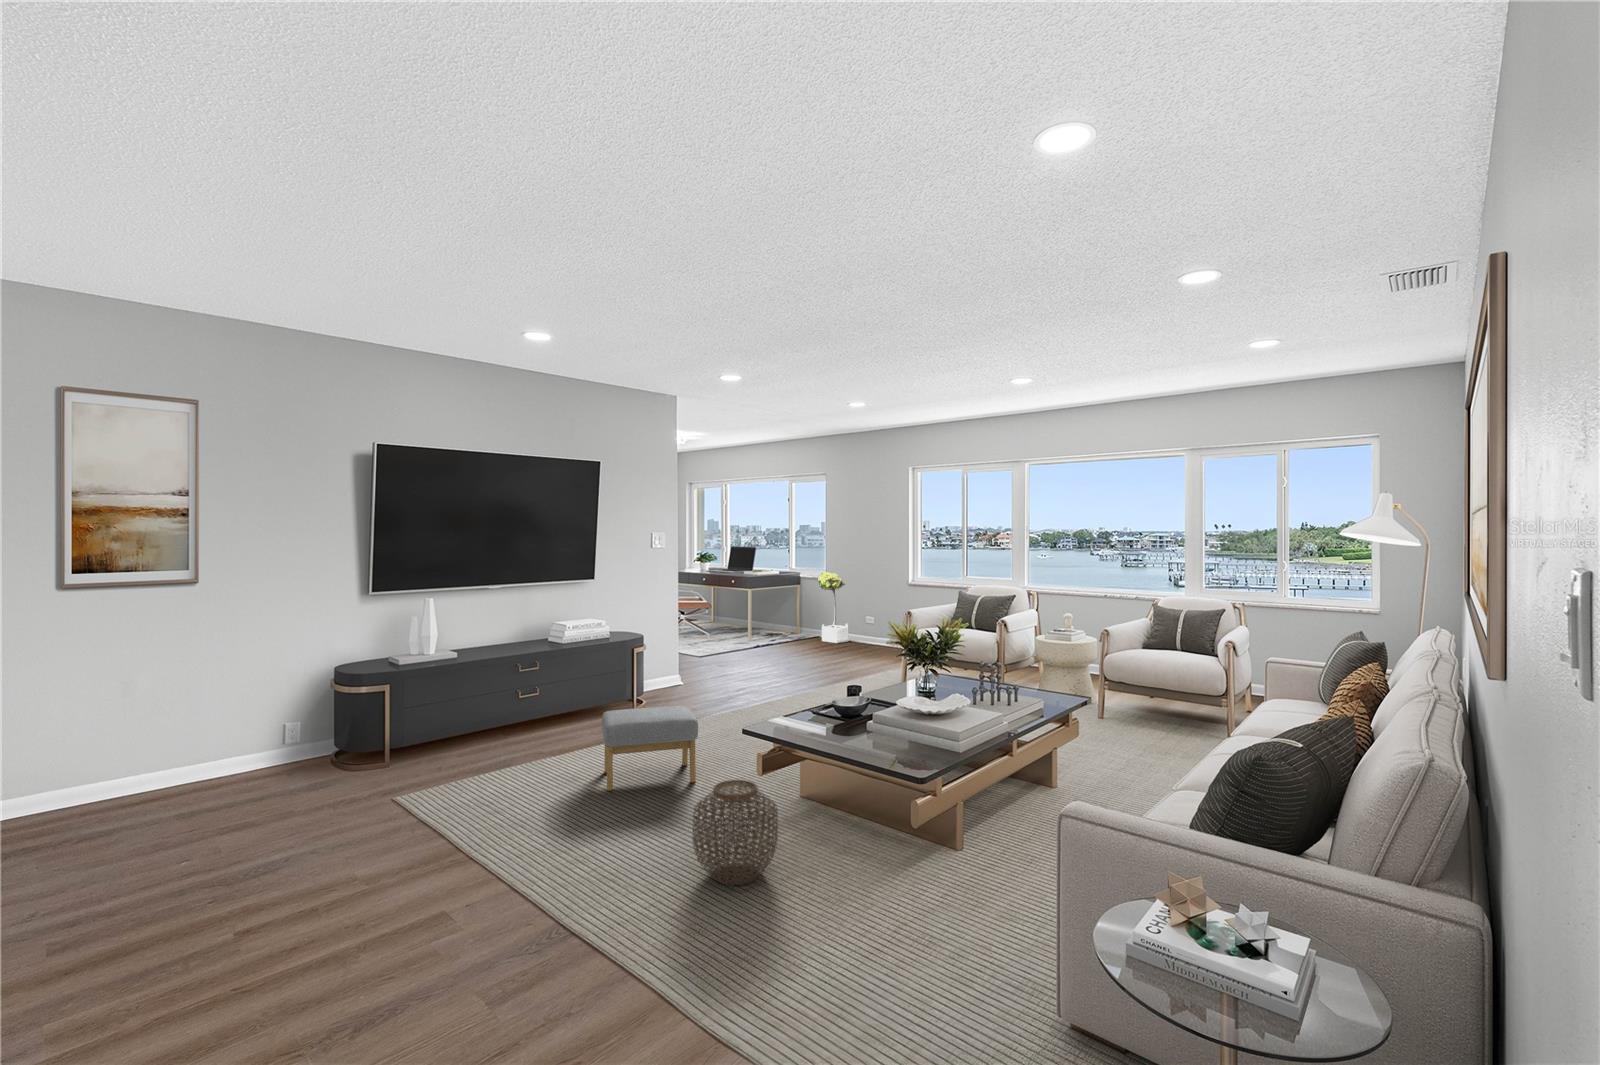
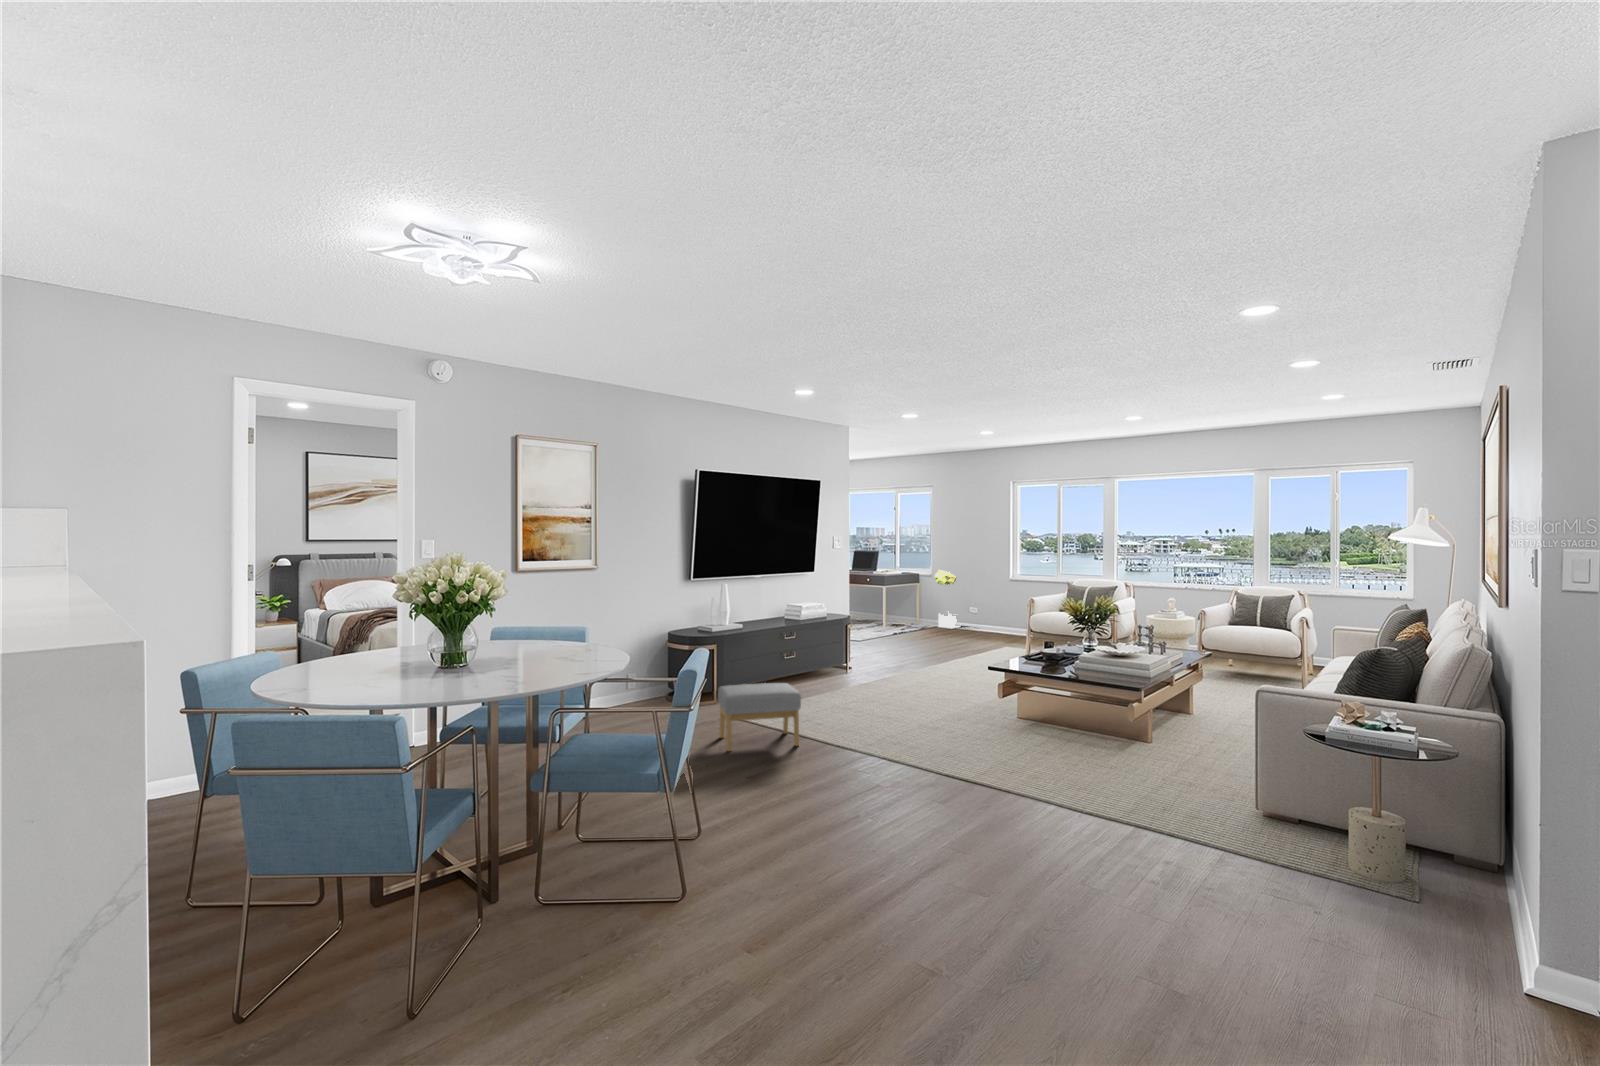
footstool: present [602,706,698,791] -> present [718,683,801,751]
woven basket: present [693,780,778,885] -> none [983,692,1039,755]

